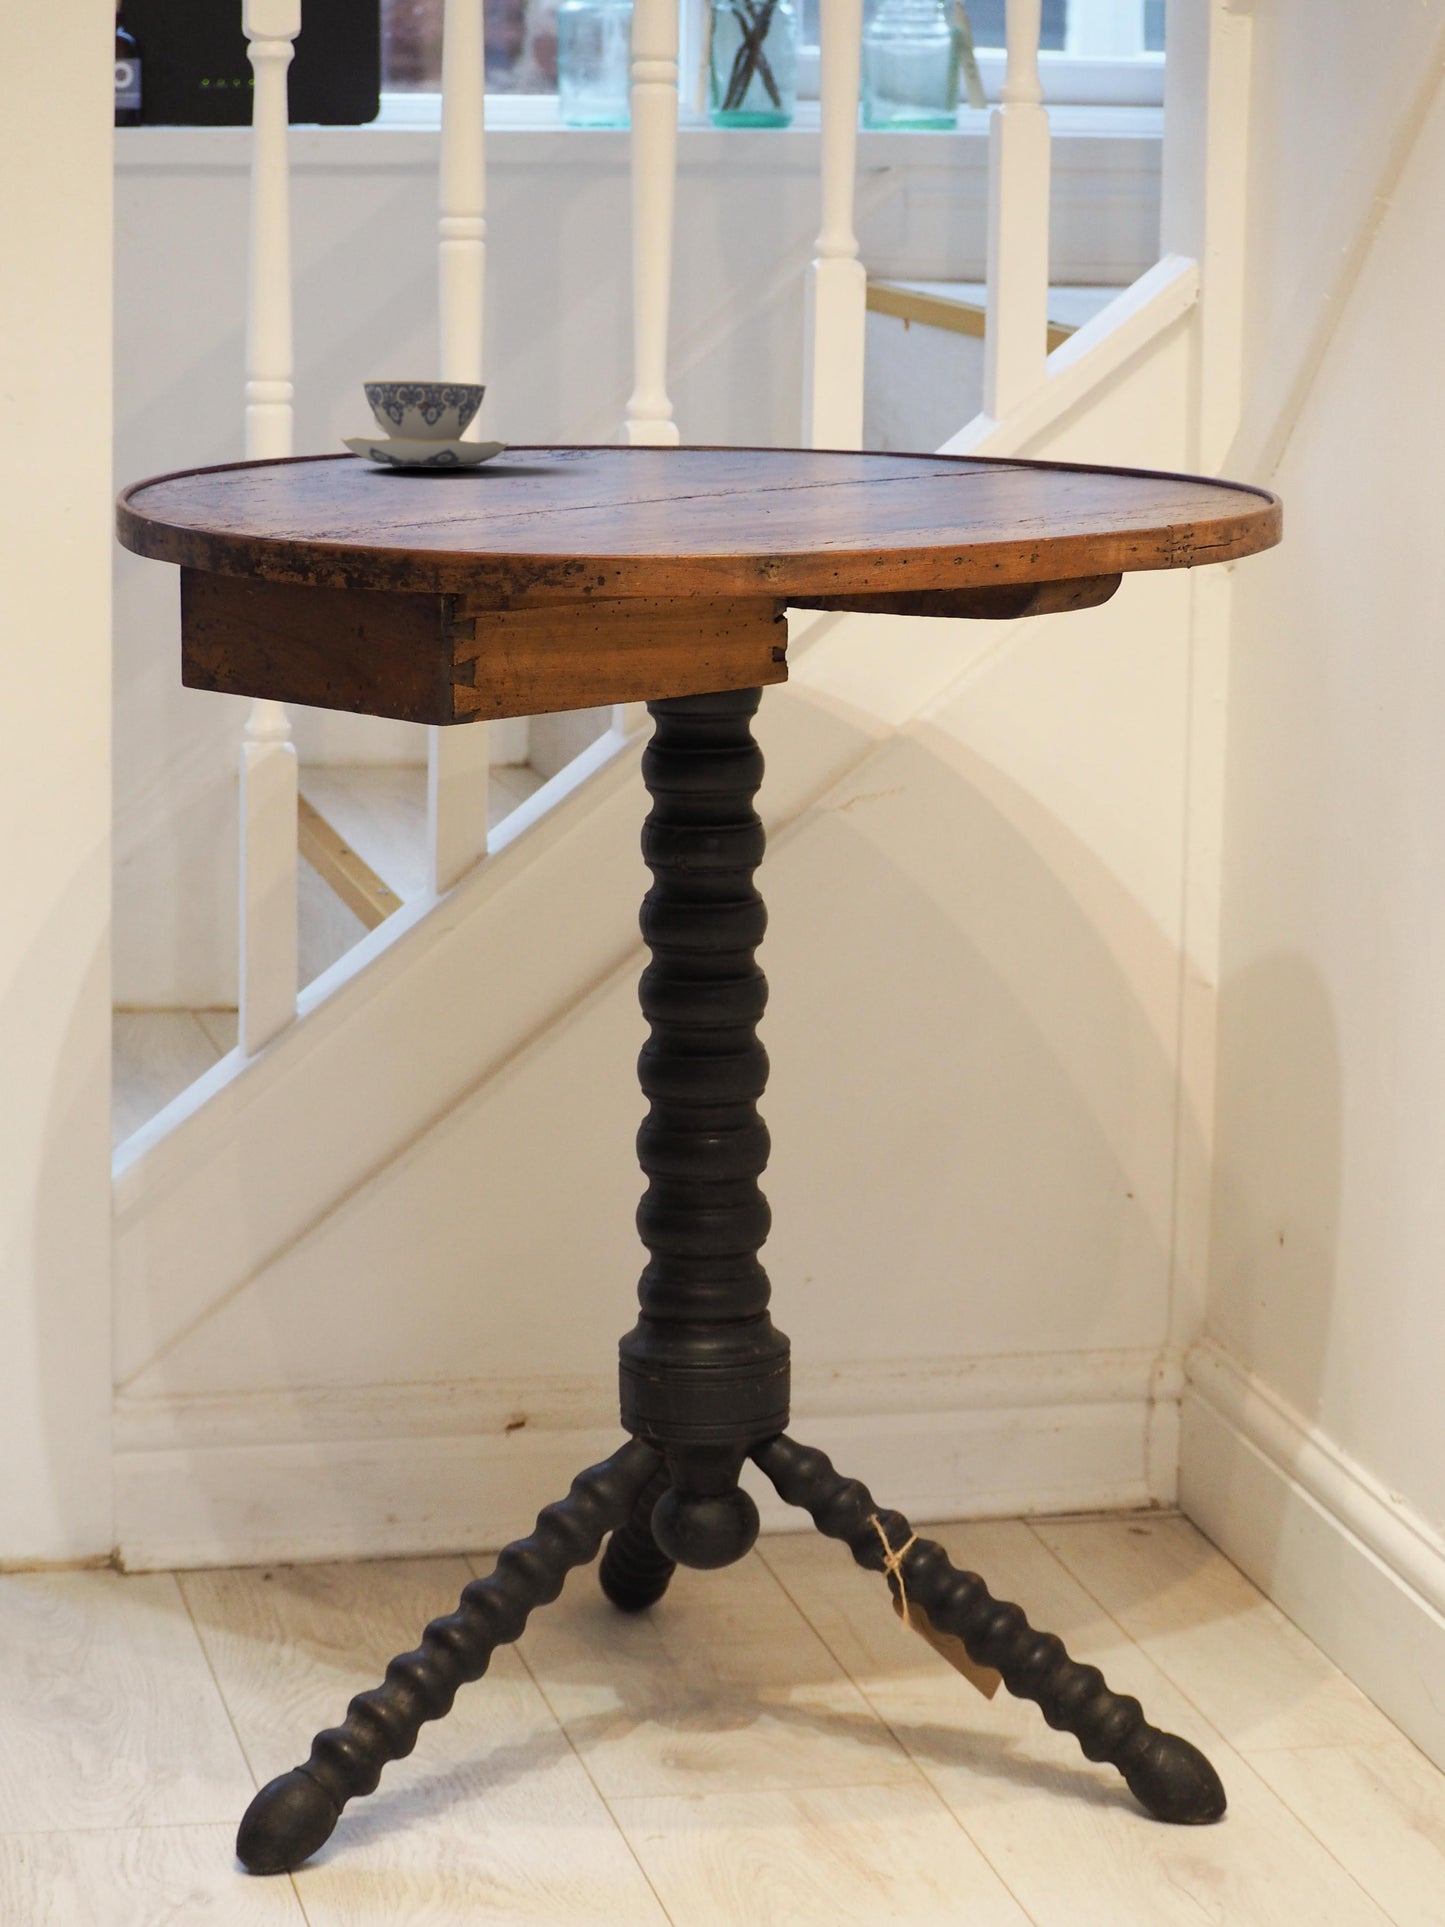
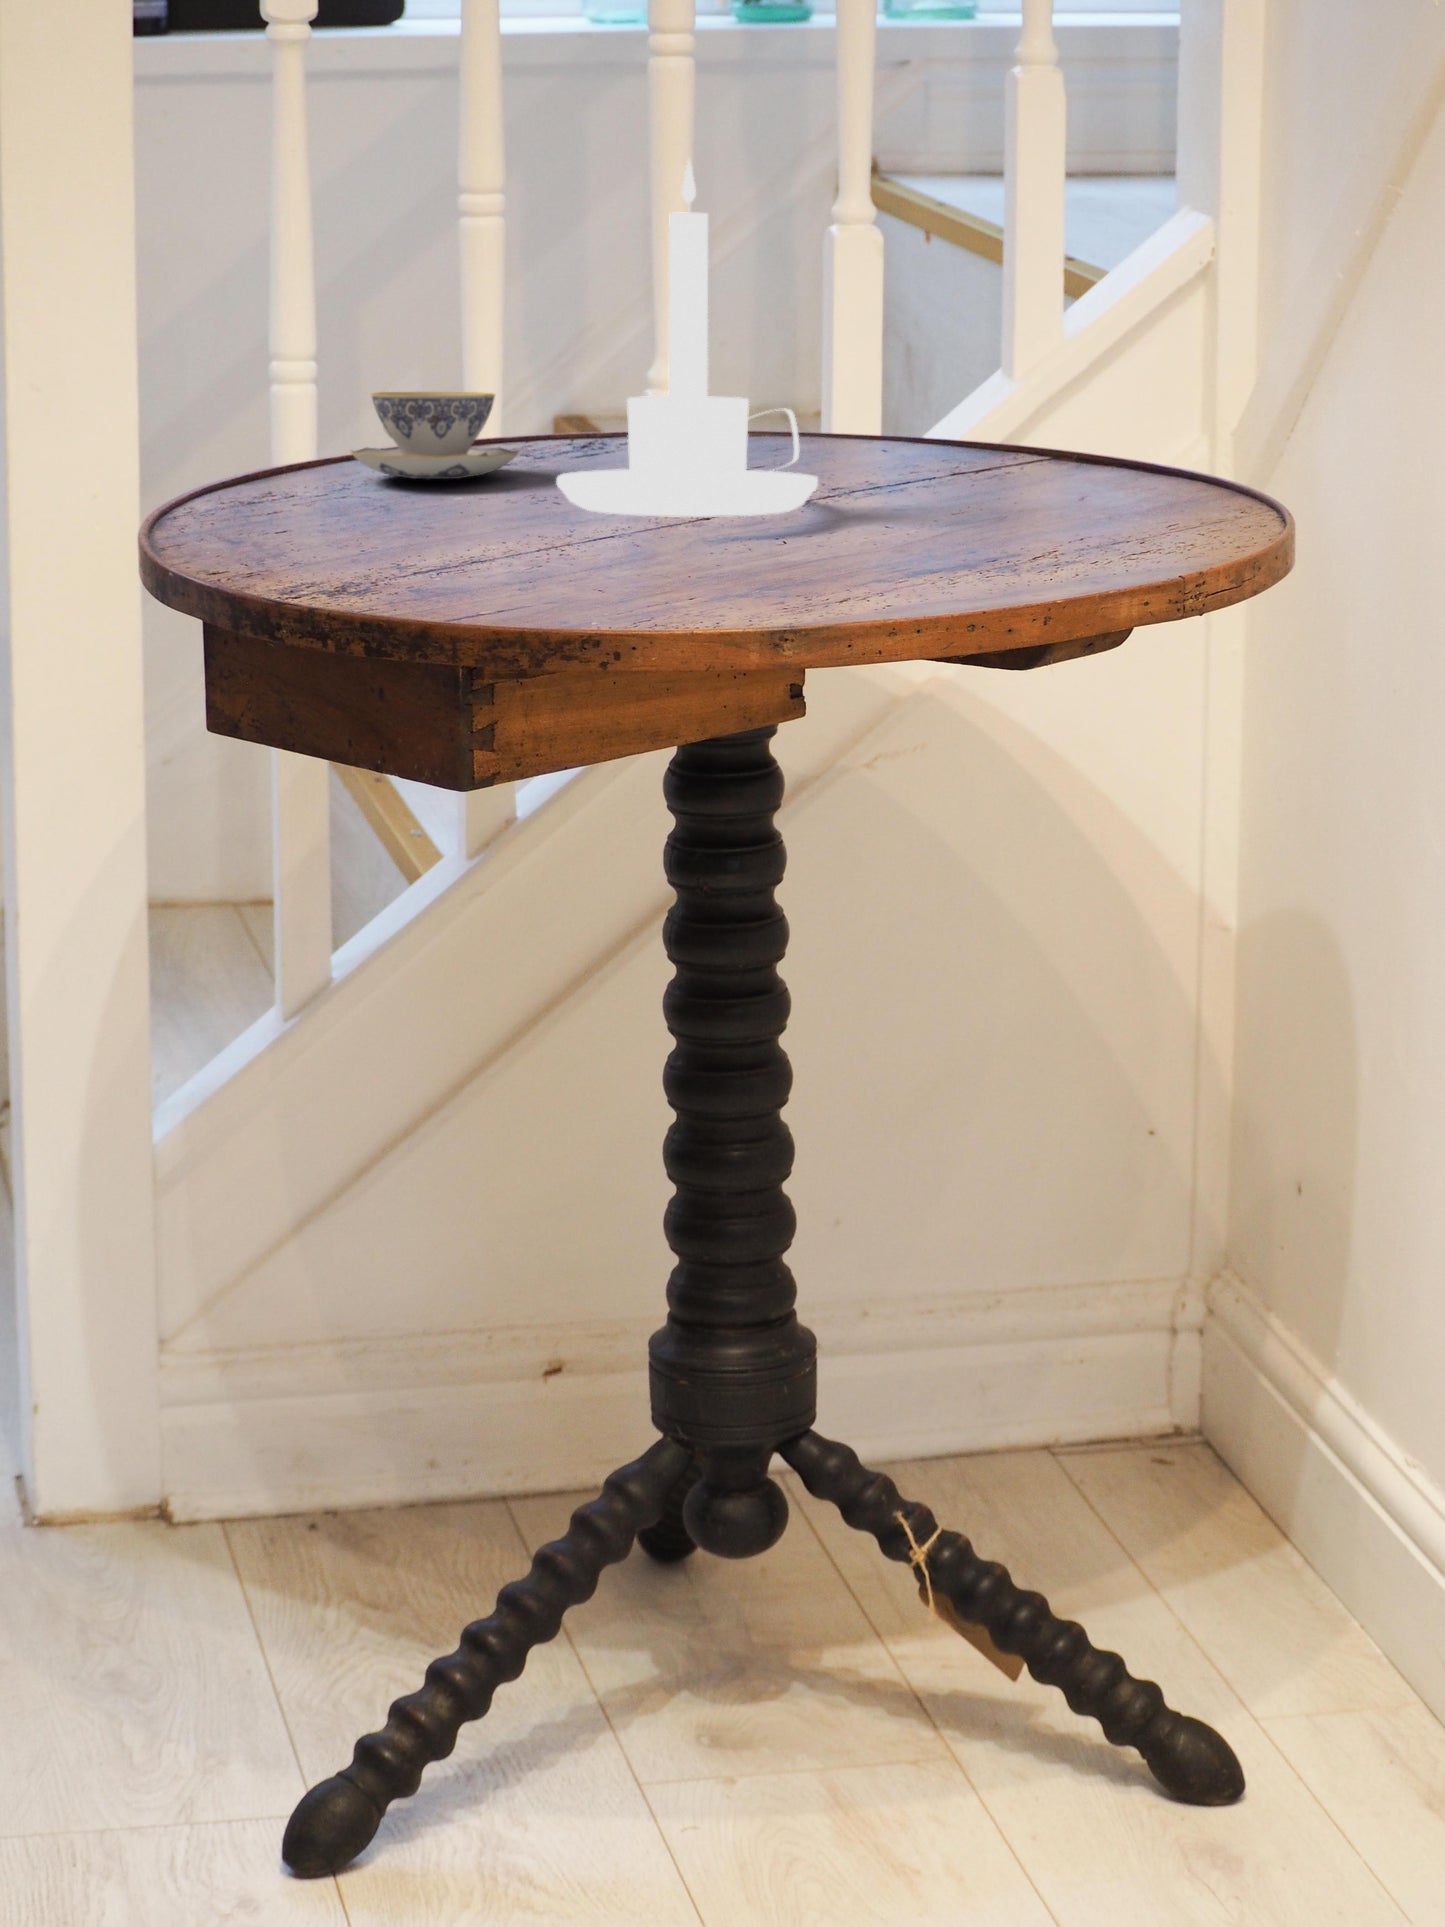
candle holder: none [545,136,805,488] -> present [556,159,818,517]

